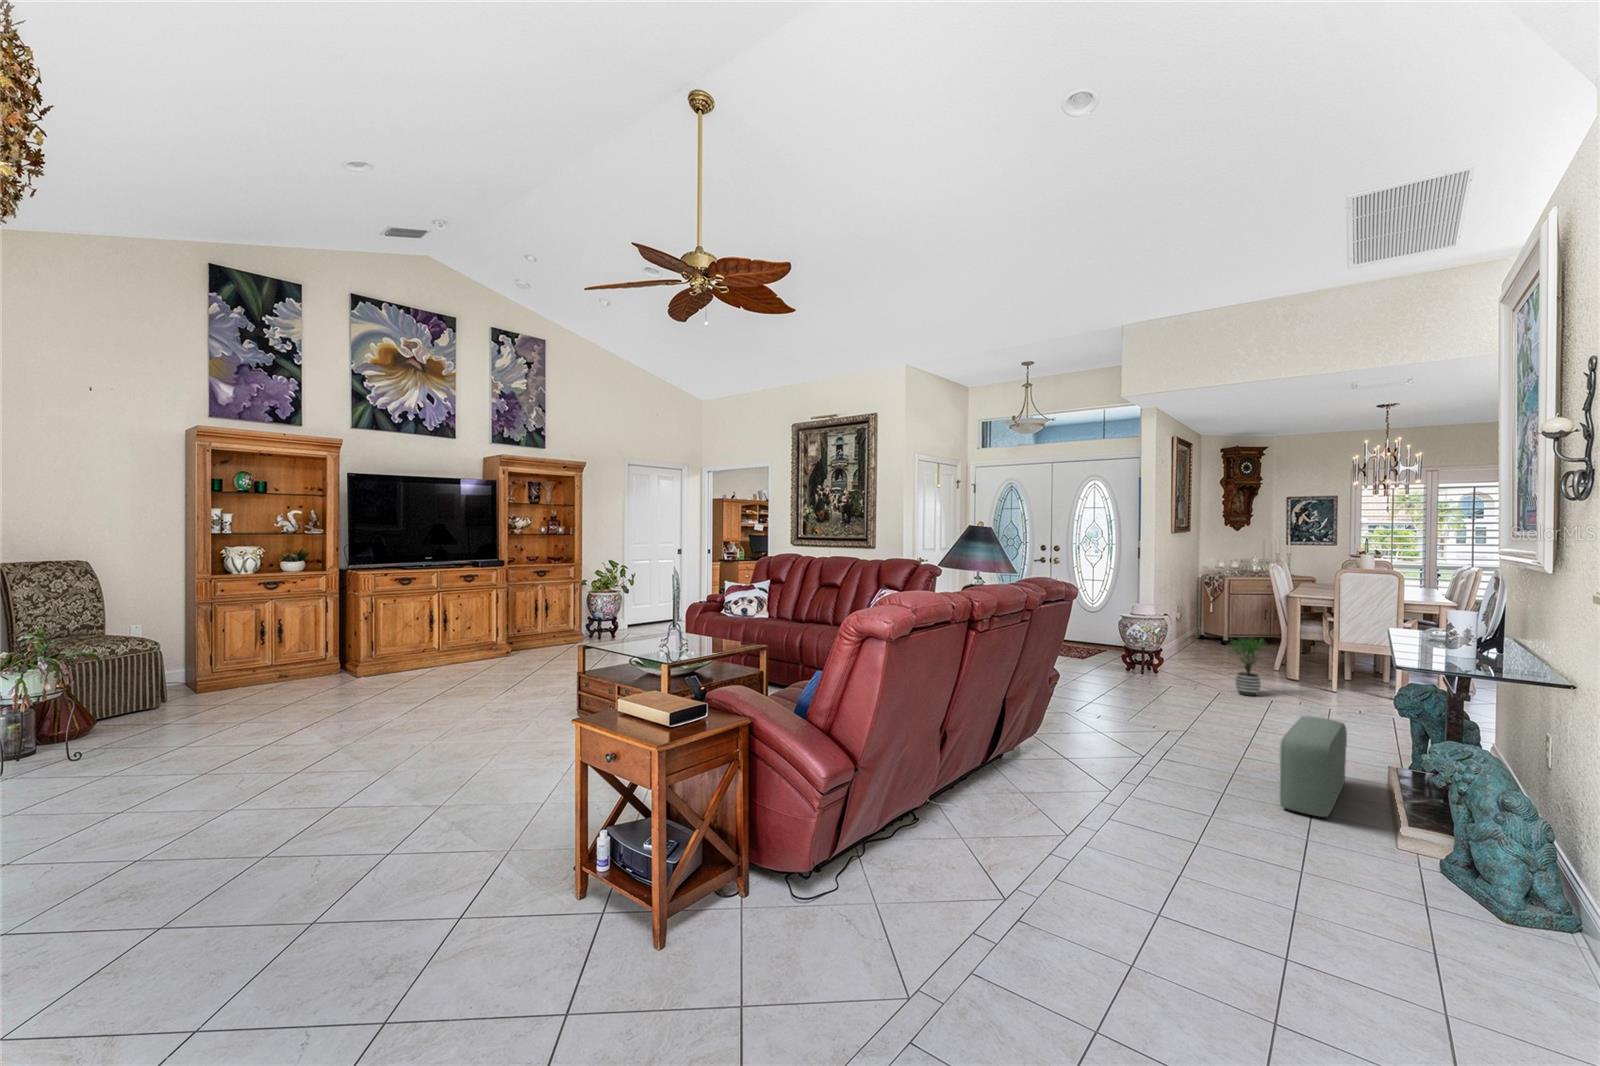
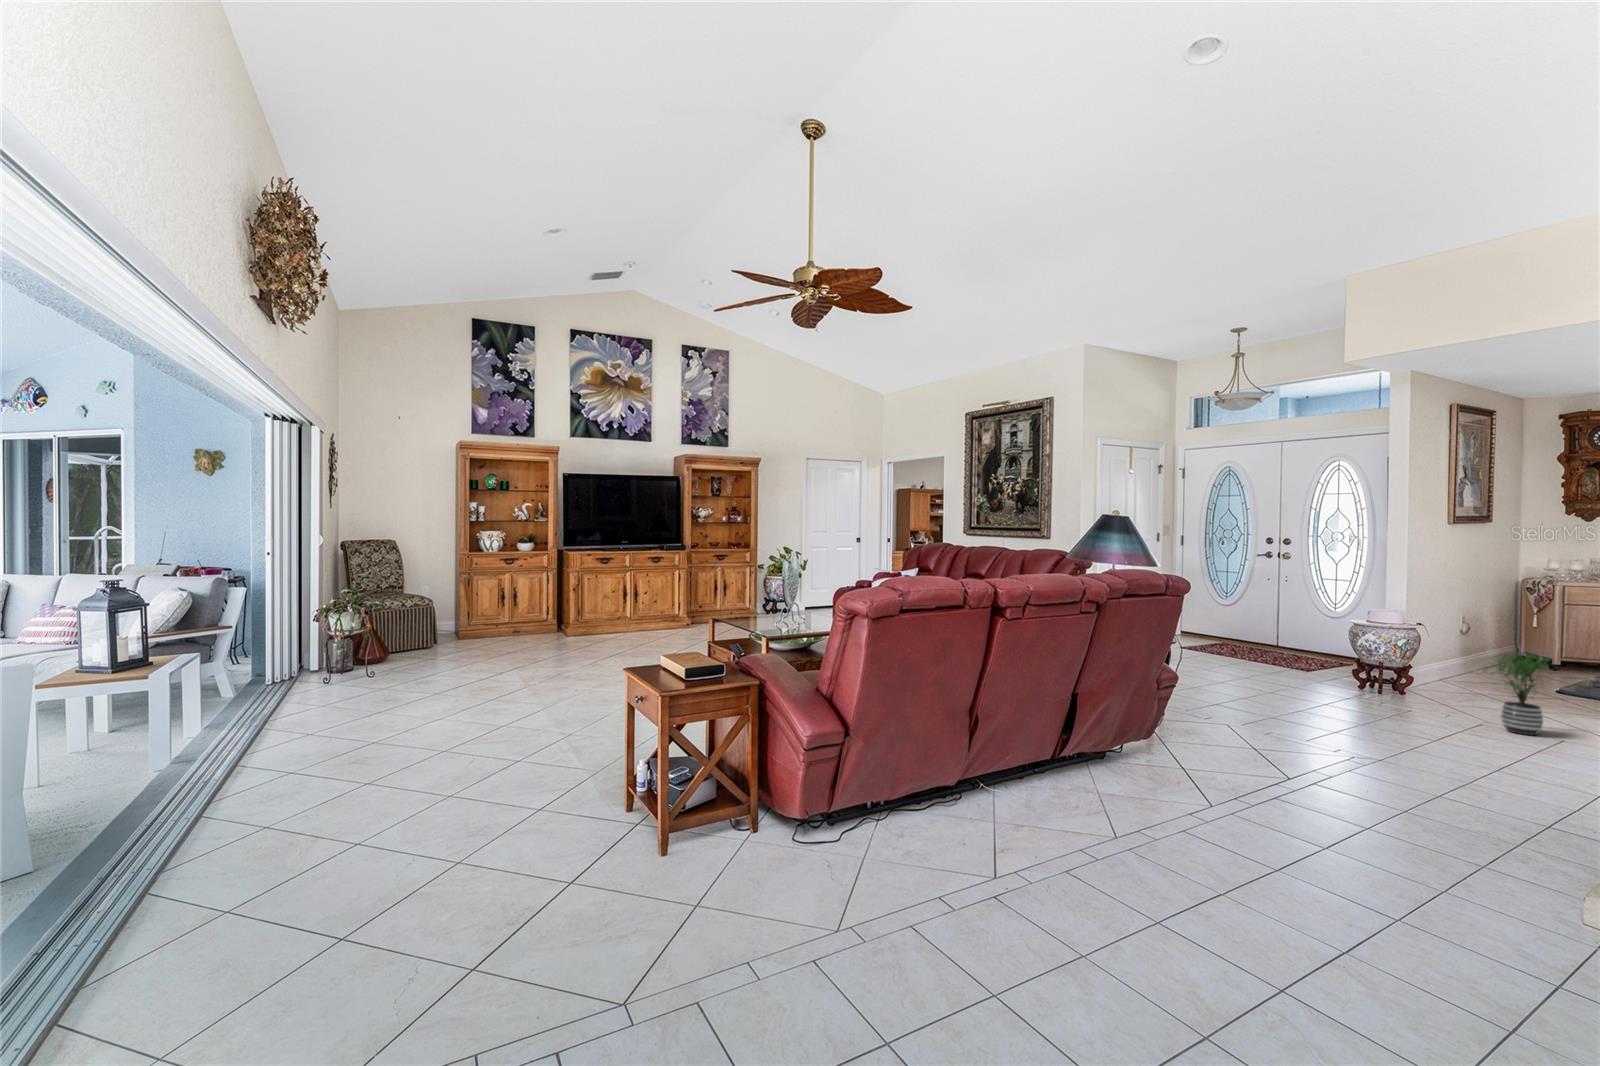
pouf: present [1280,716,1347,817] -> none [1398,748,1556,880]

